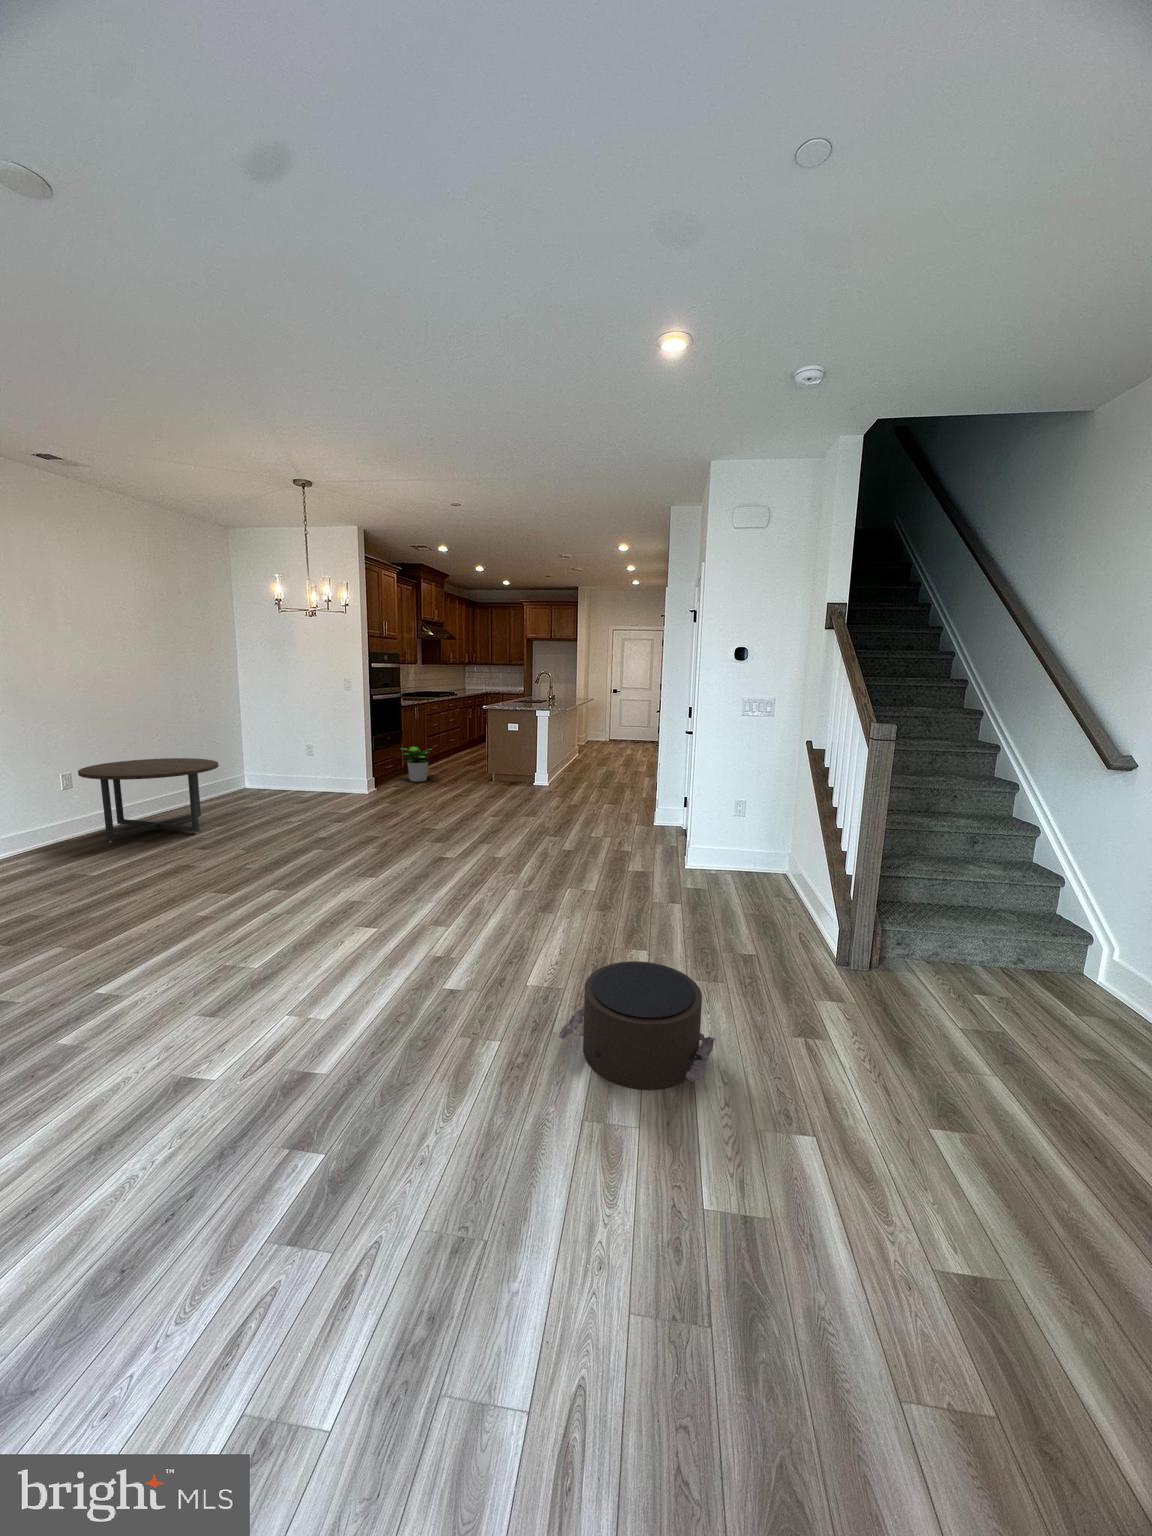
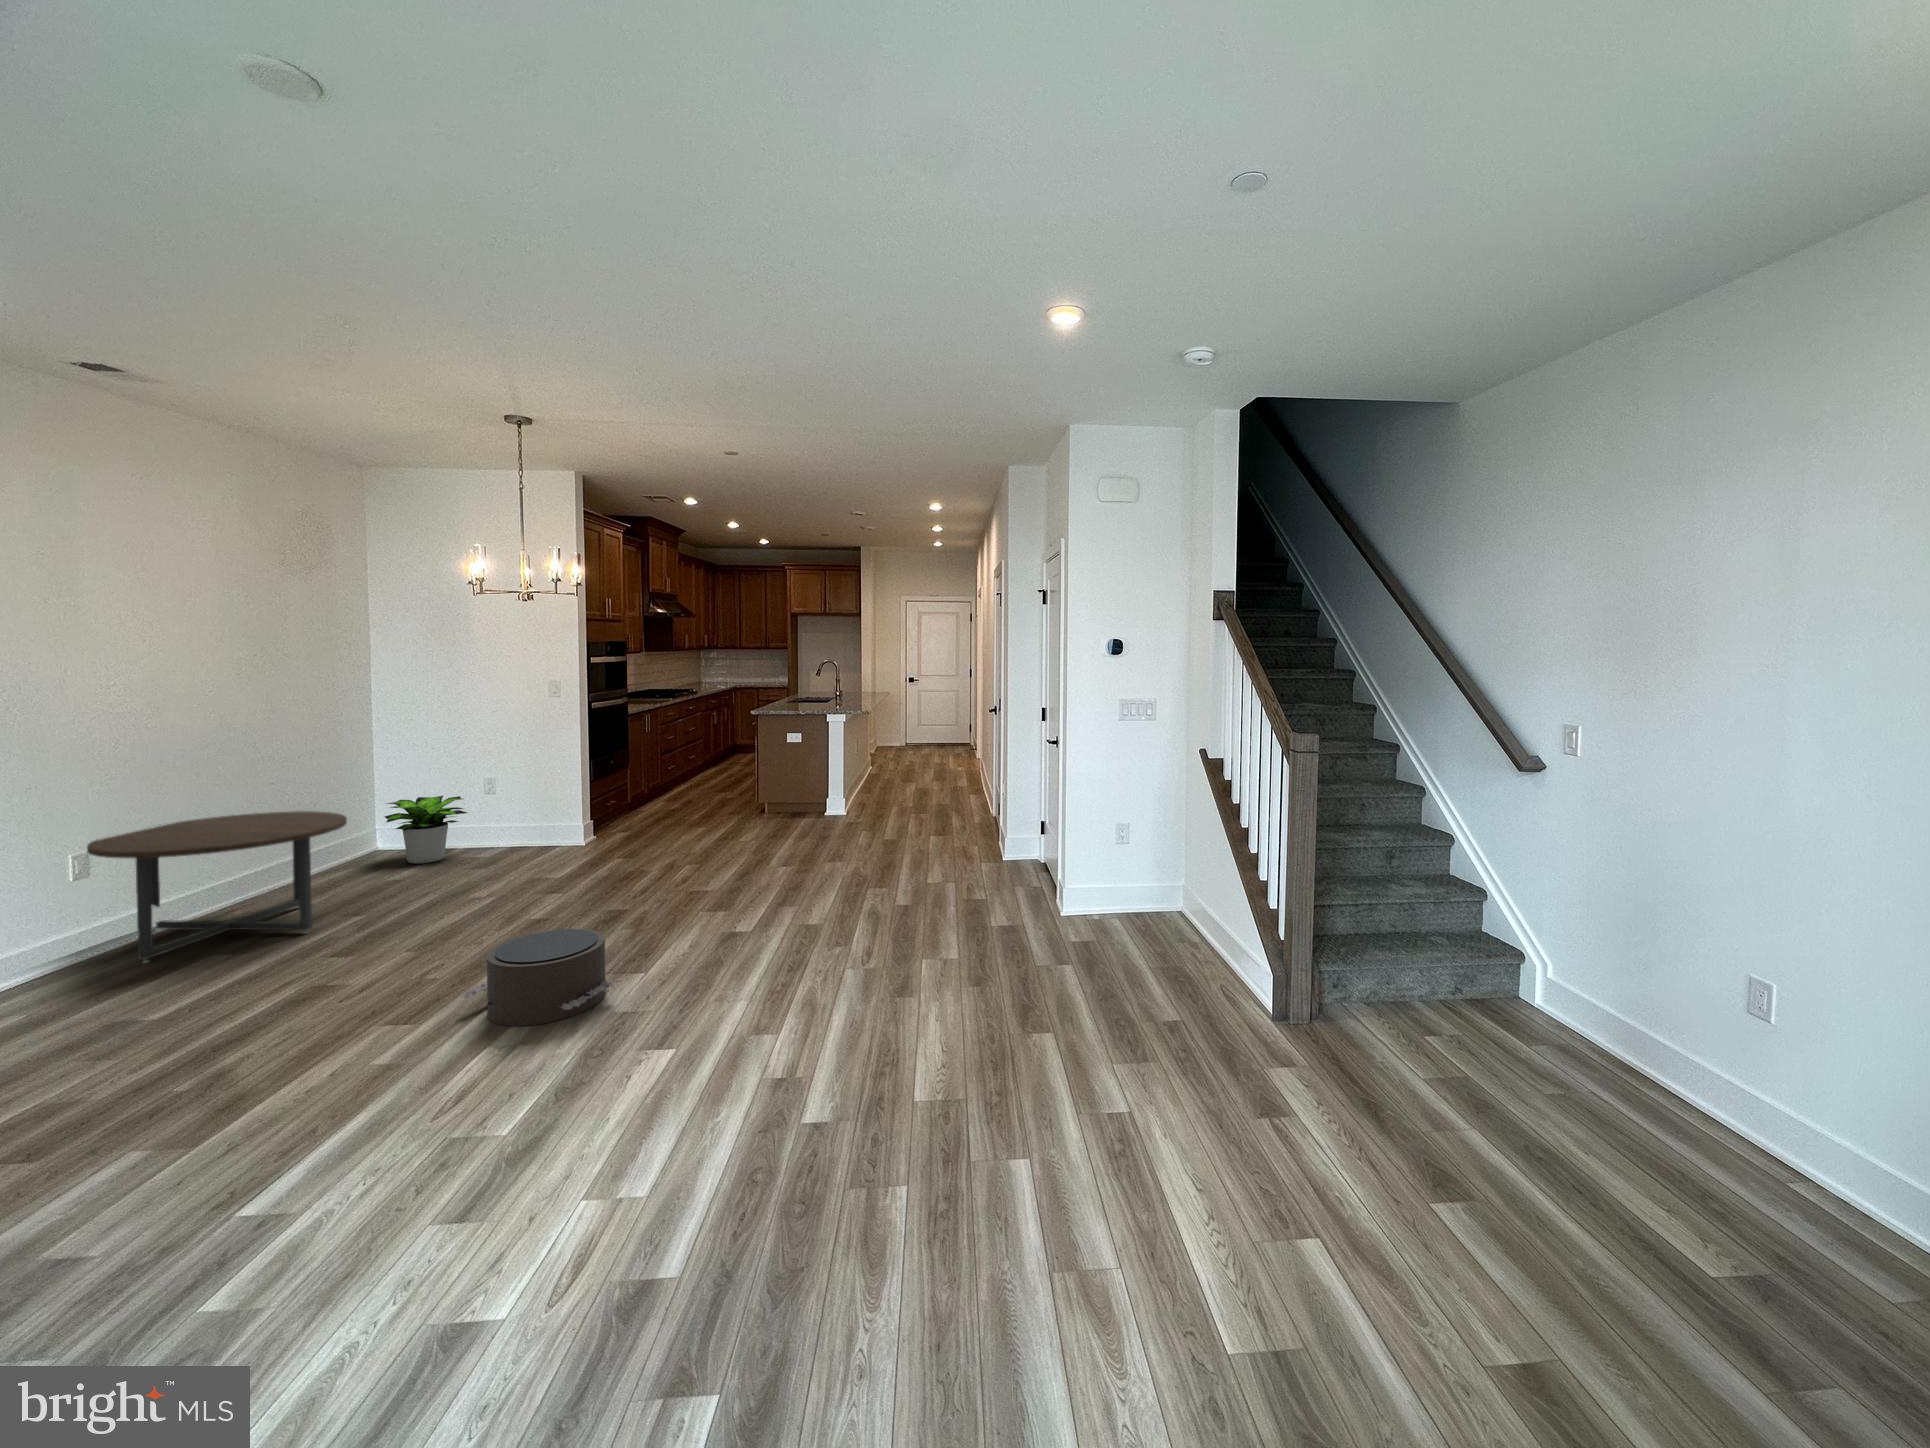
potted plant: present [398,746,434,782] -> present [385,796,467,864]
pouf: present [558,961,715,1090] -> present [461,929,614,1026]

